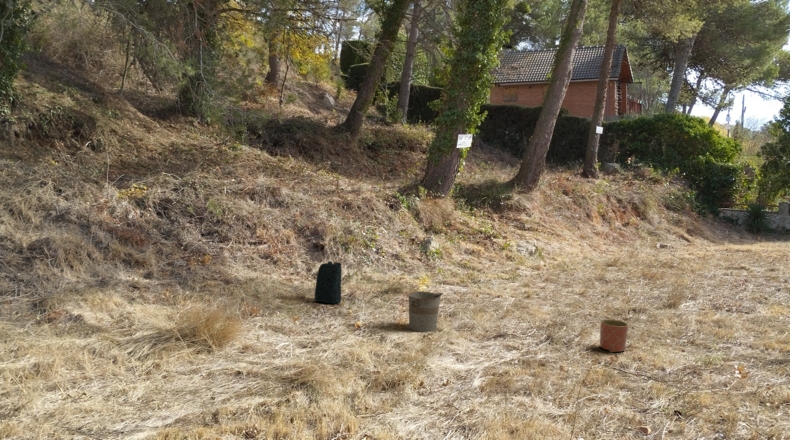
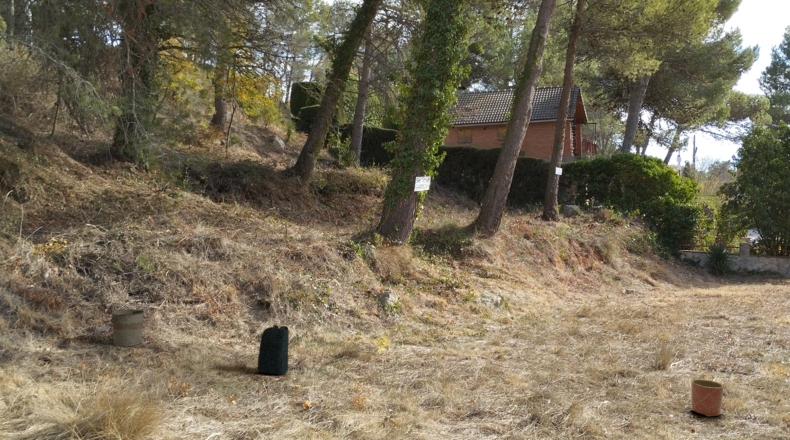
bucket: present [409,292,443,332] -> present [111,309,148,346]
planter: present [600,319,628,352] -> present [691,379,723,416]

